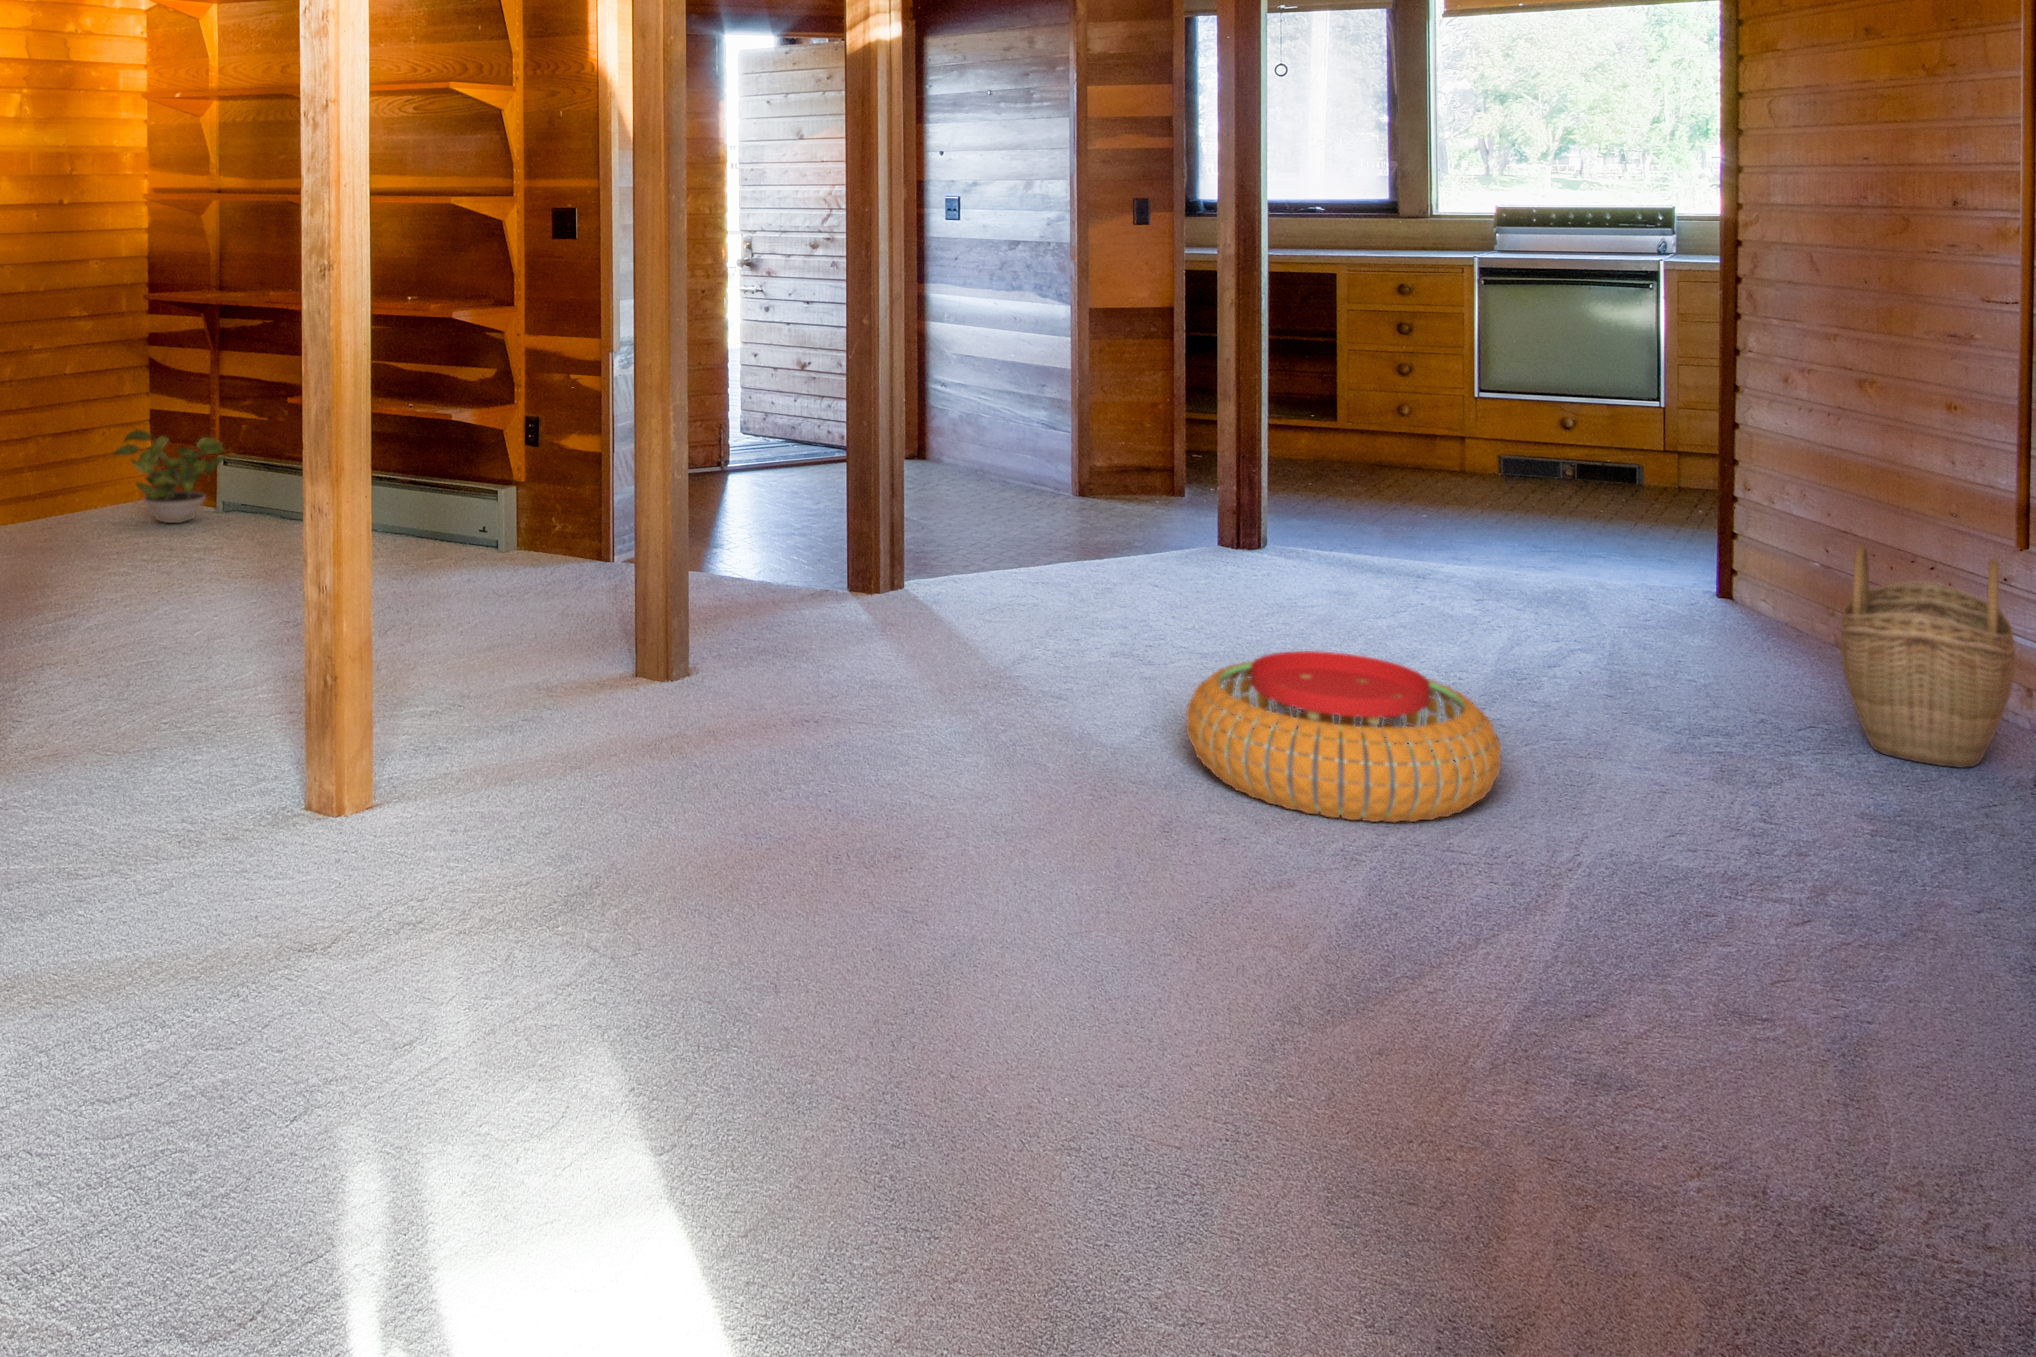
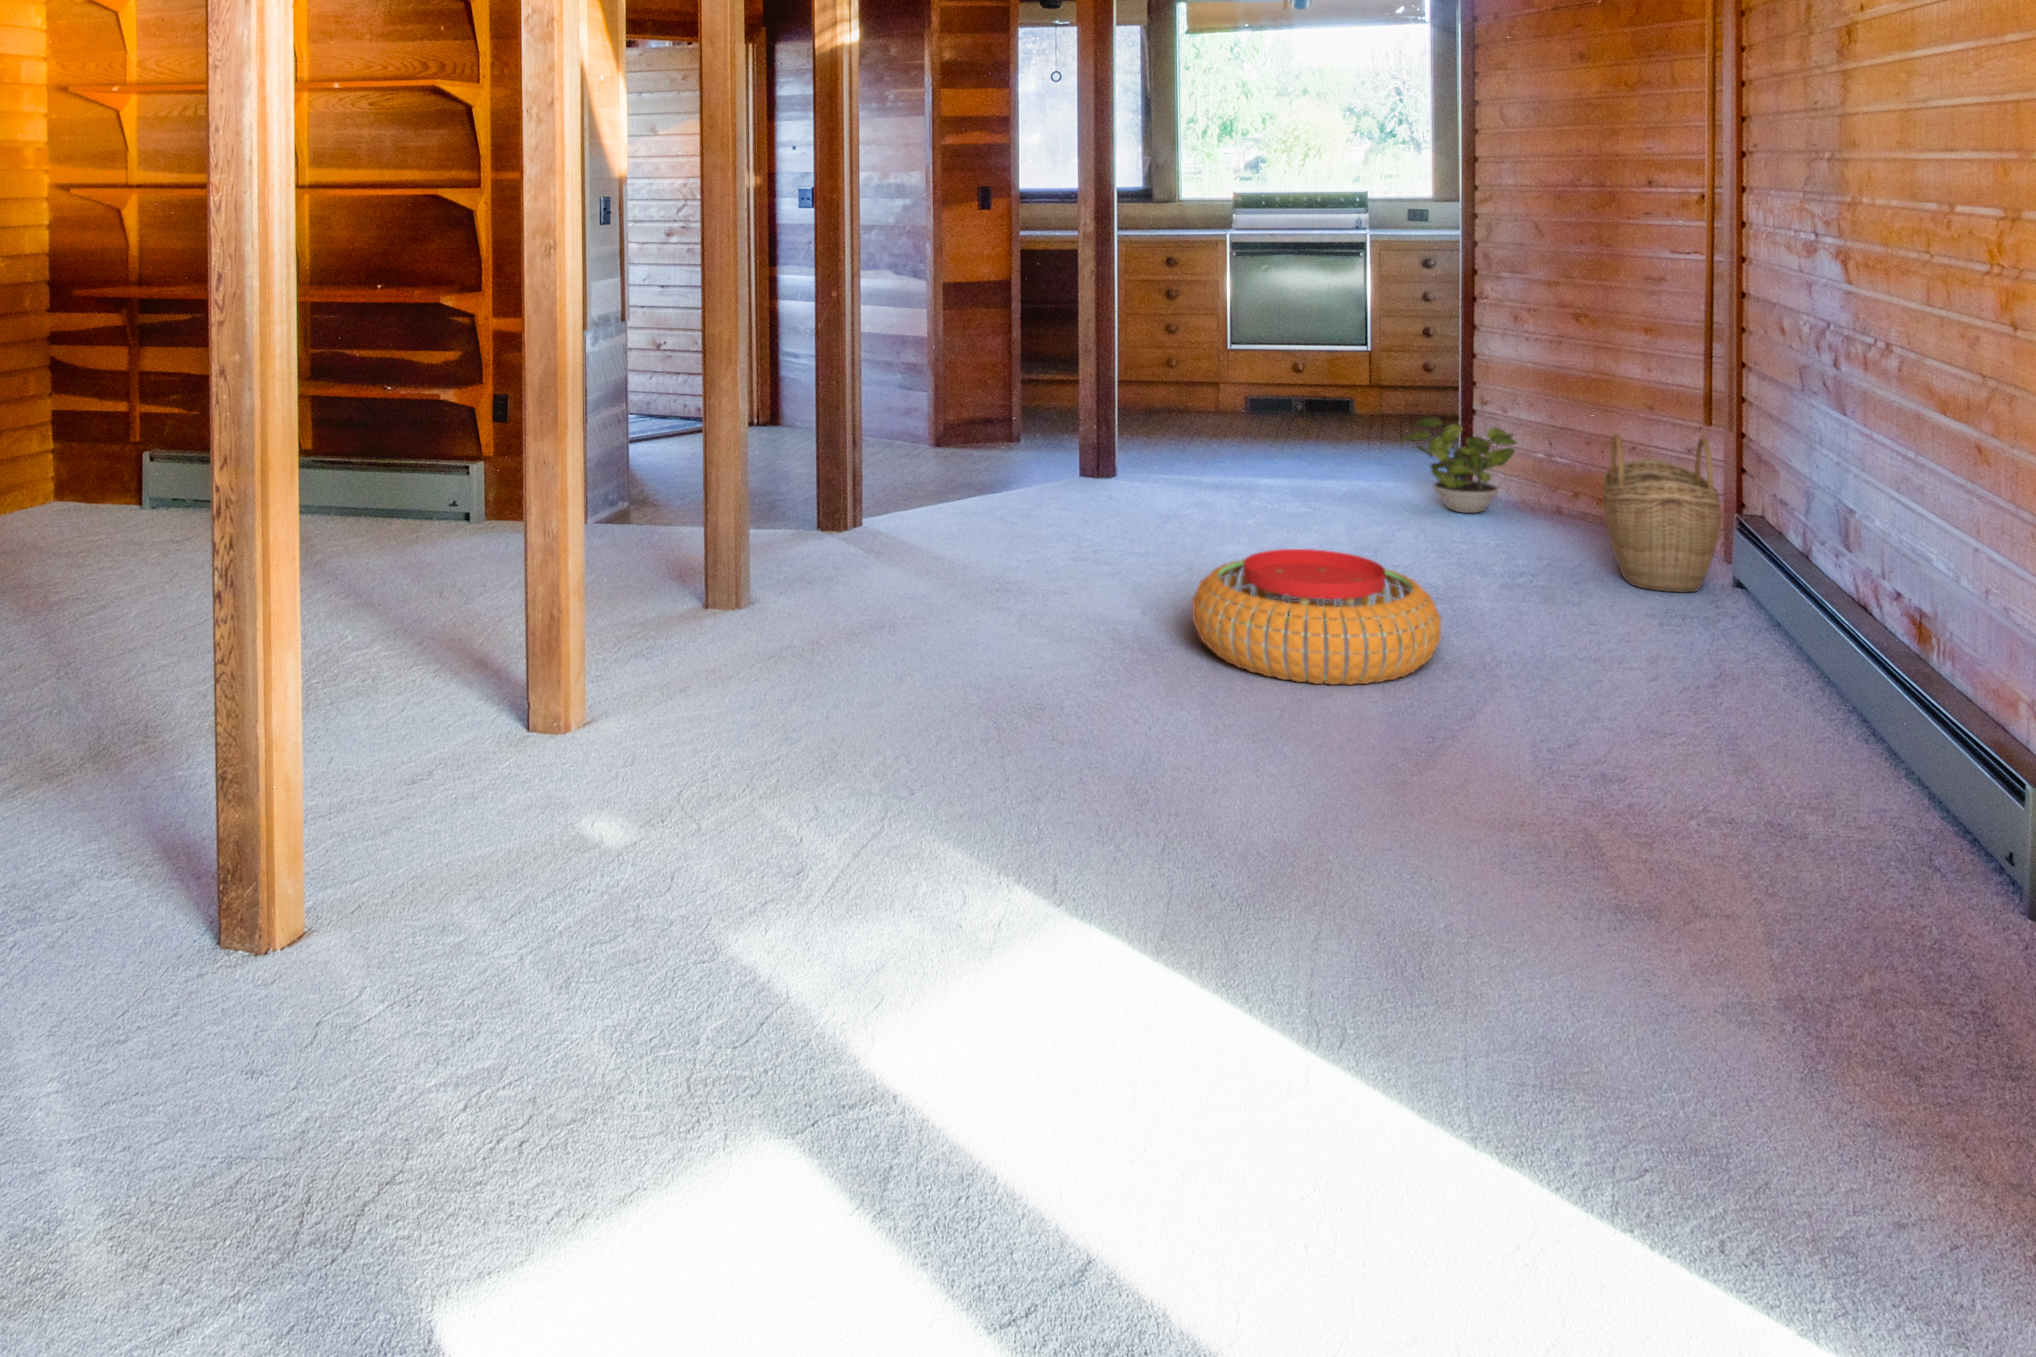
potted plant: present [114,430,224,523] -> present [1401,417,1516,513]

